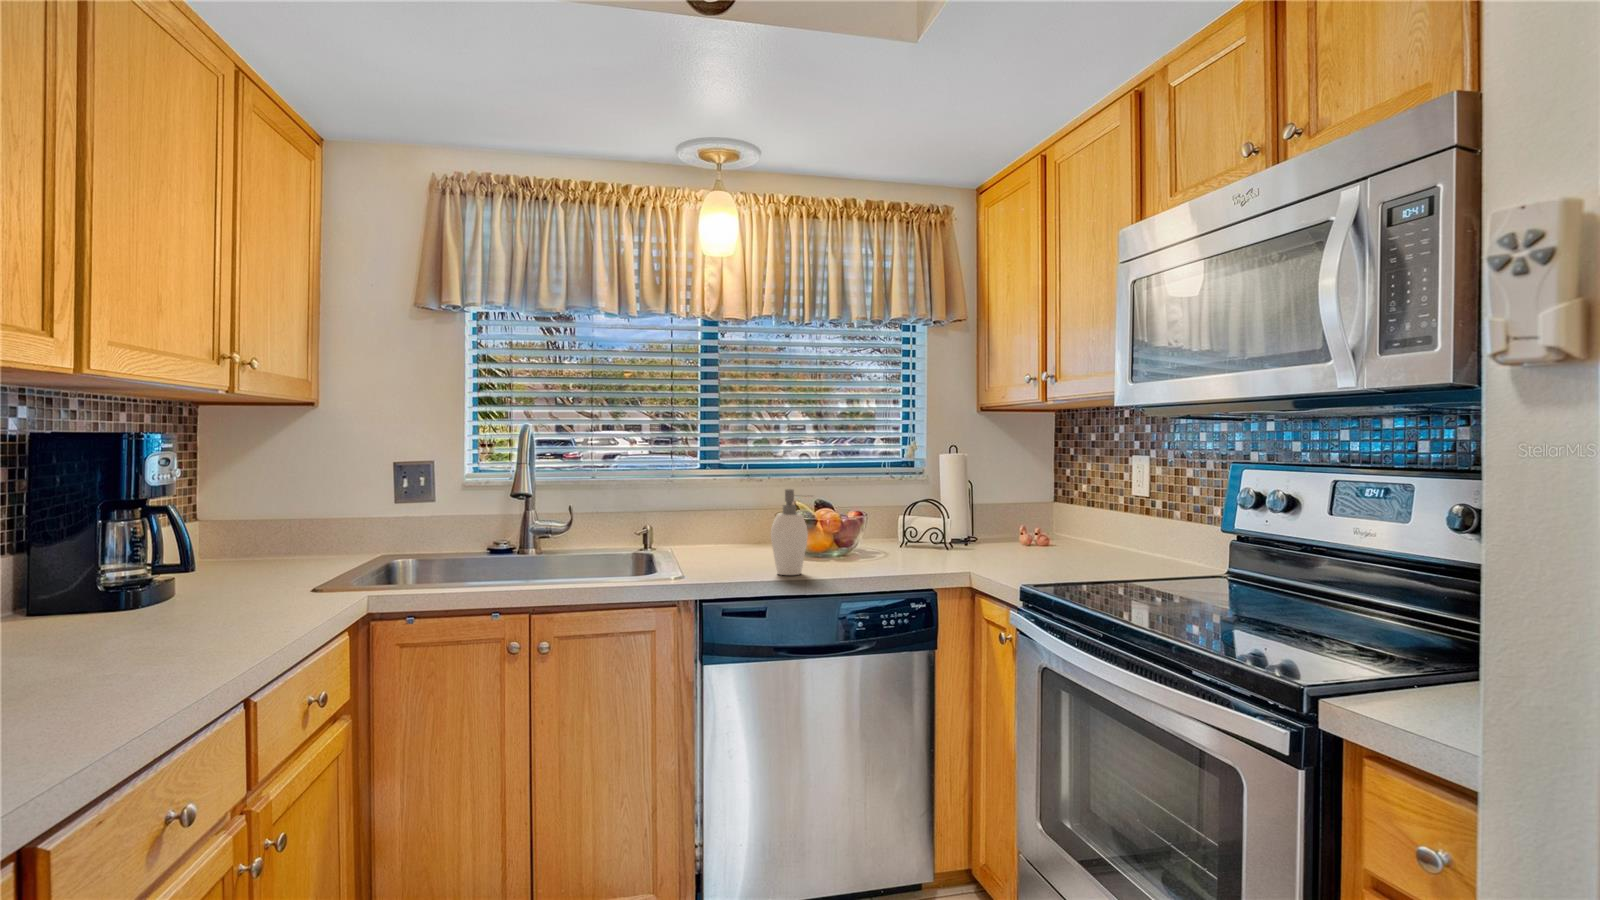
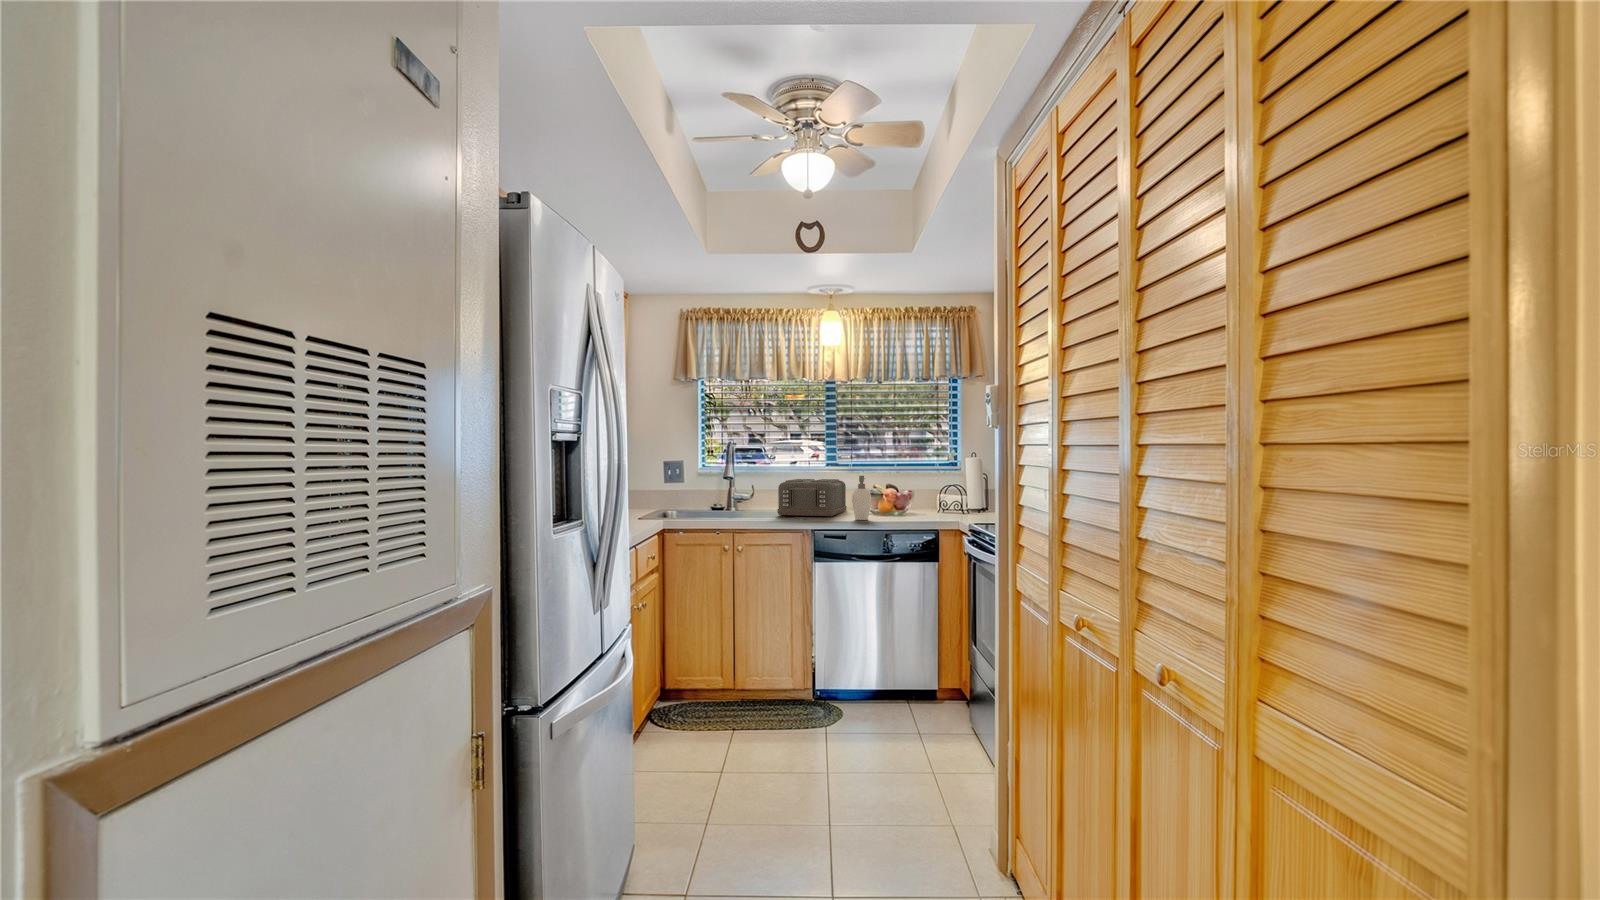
toaster: none [621,495,746,567] -> present [777,479,847,516]

